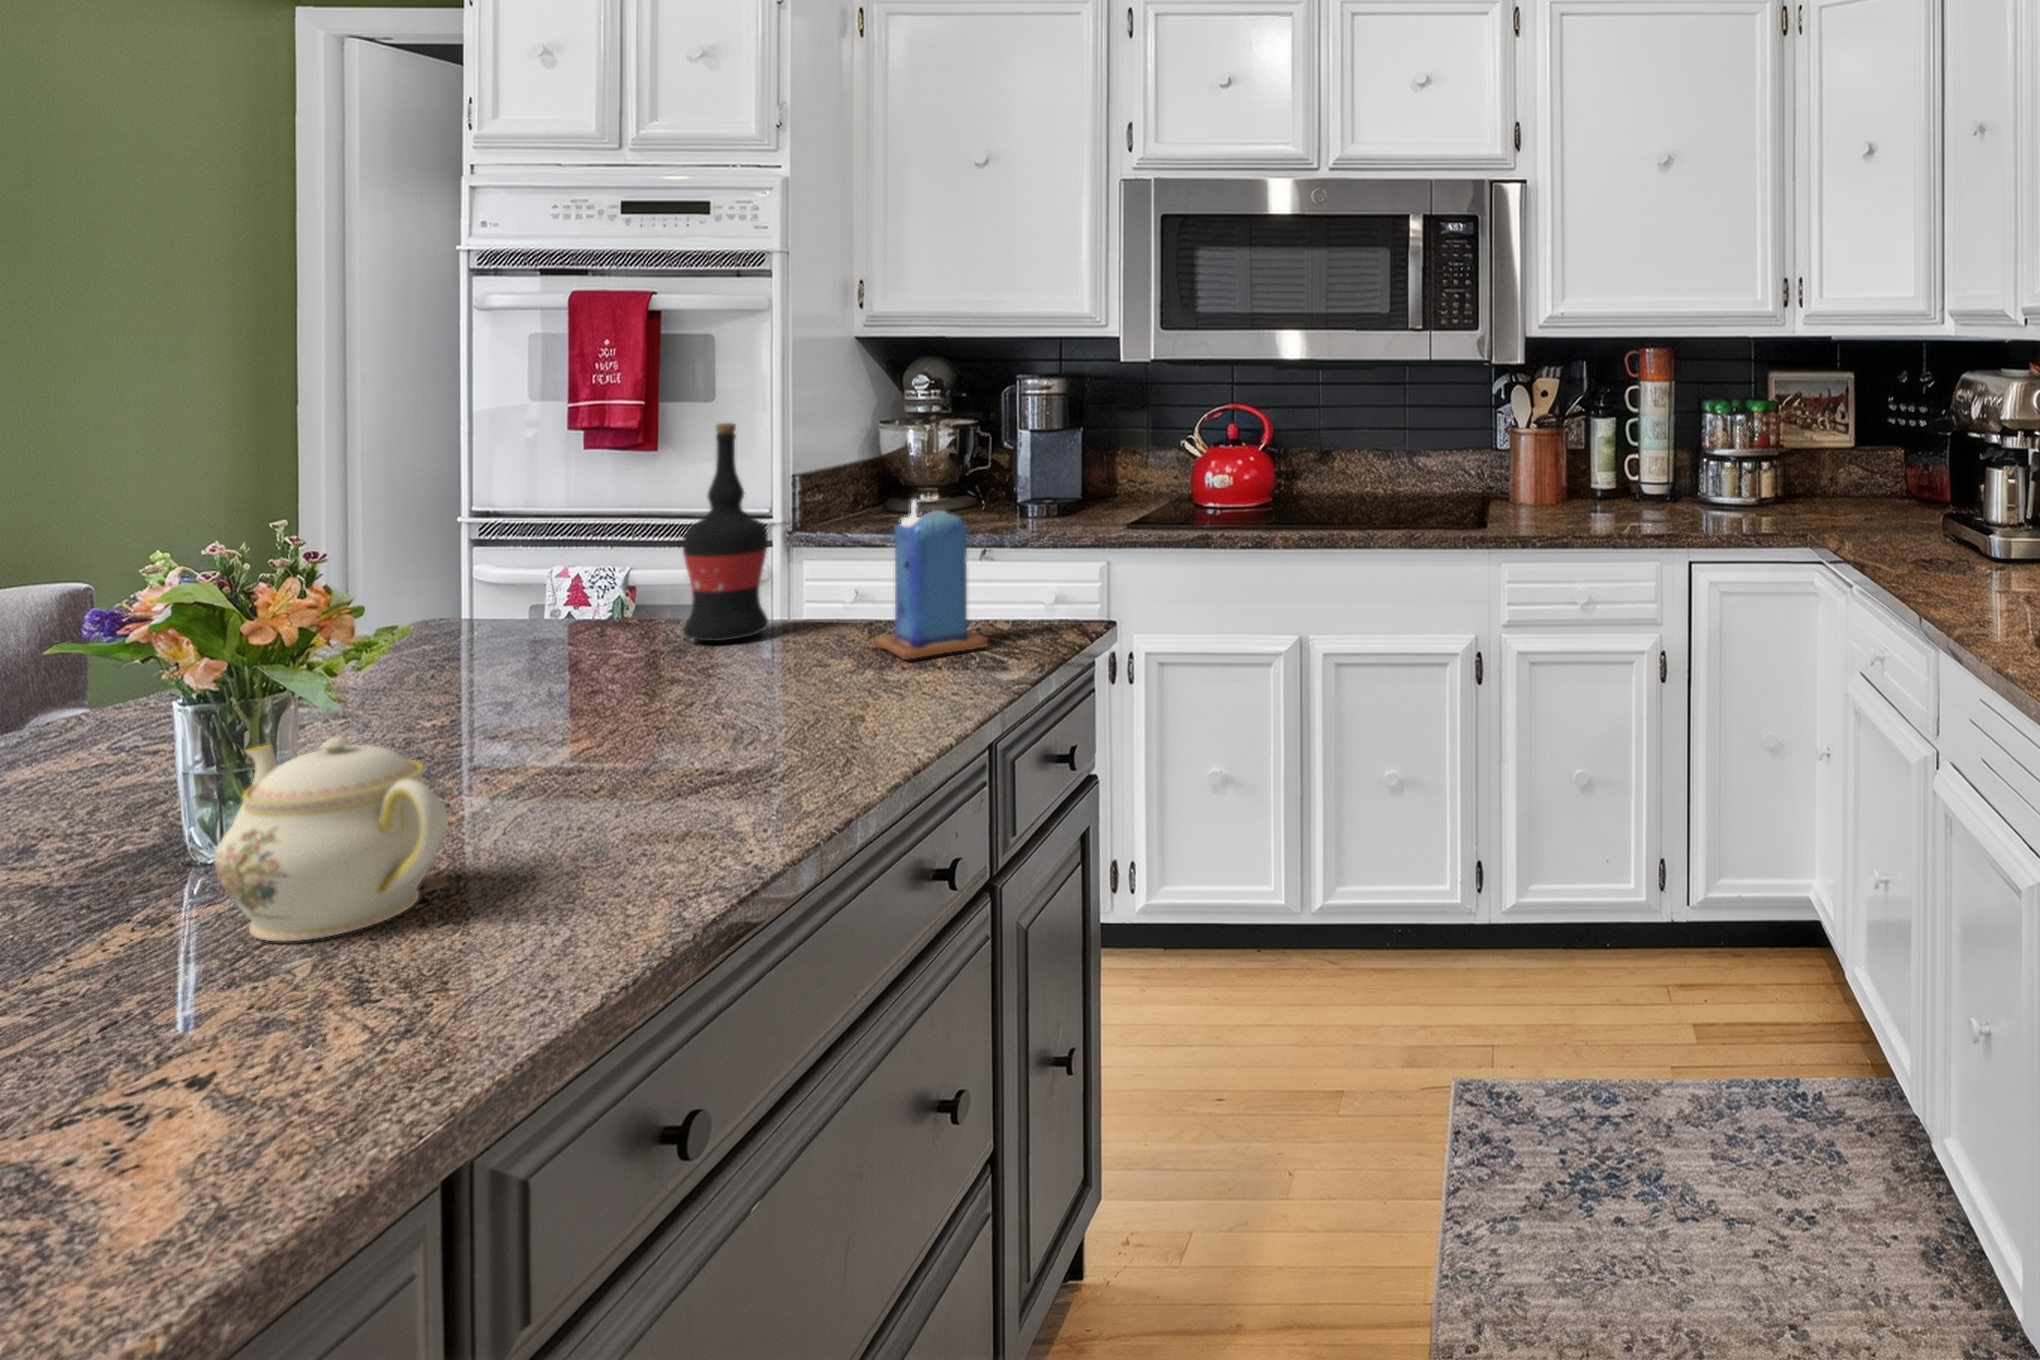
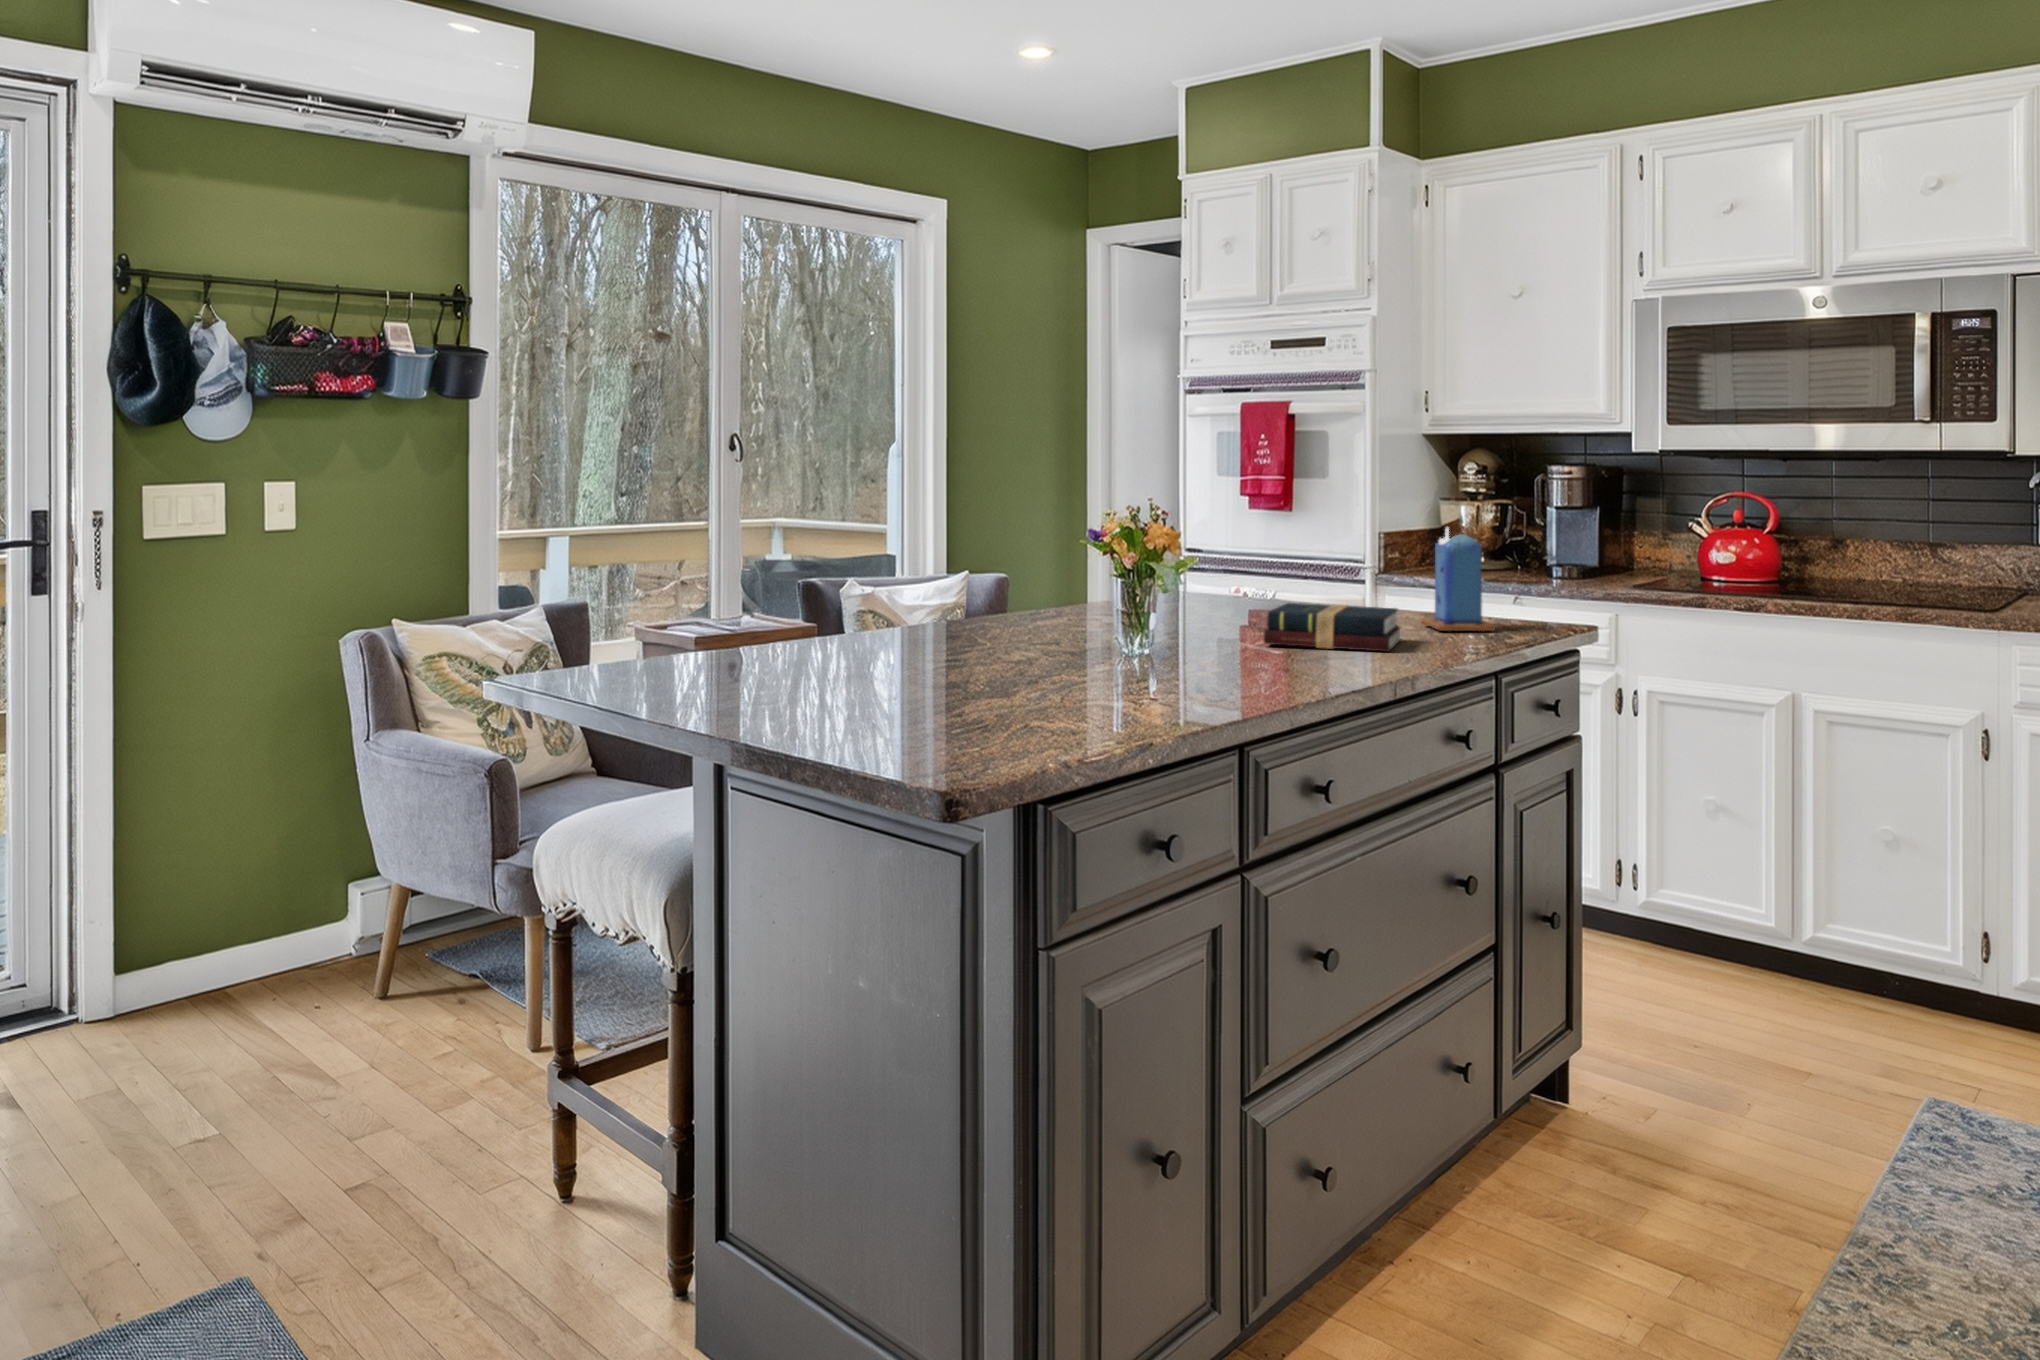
wine bottle: present [683,423,768,641] -> none [1309,476,1358,614]
hardback book: none [589,645,847,750] -> present [1263,603,1401,652]
teapot: present [215,737,448,941] -> none [1125,592,1209,680]

